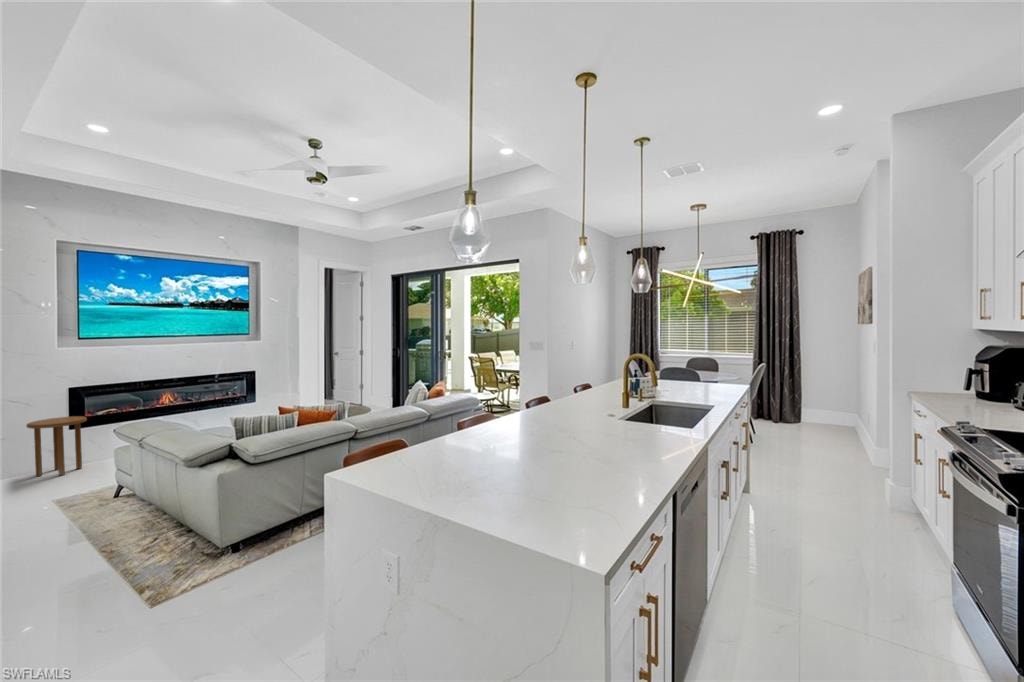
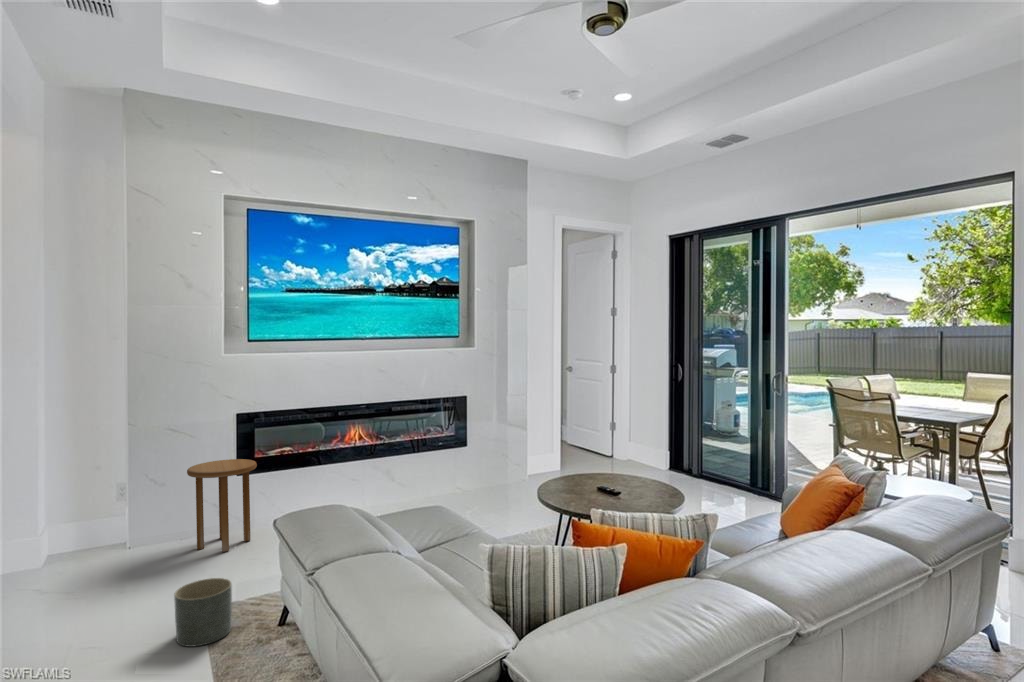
planter: none [34,478,76,515] -> present [174,578,232,647]

